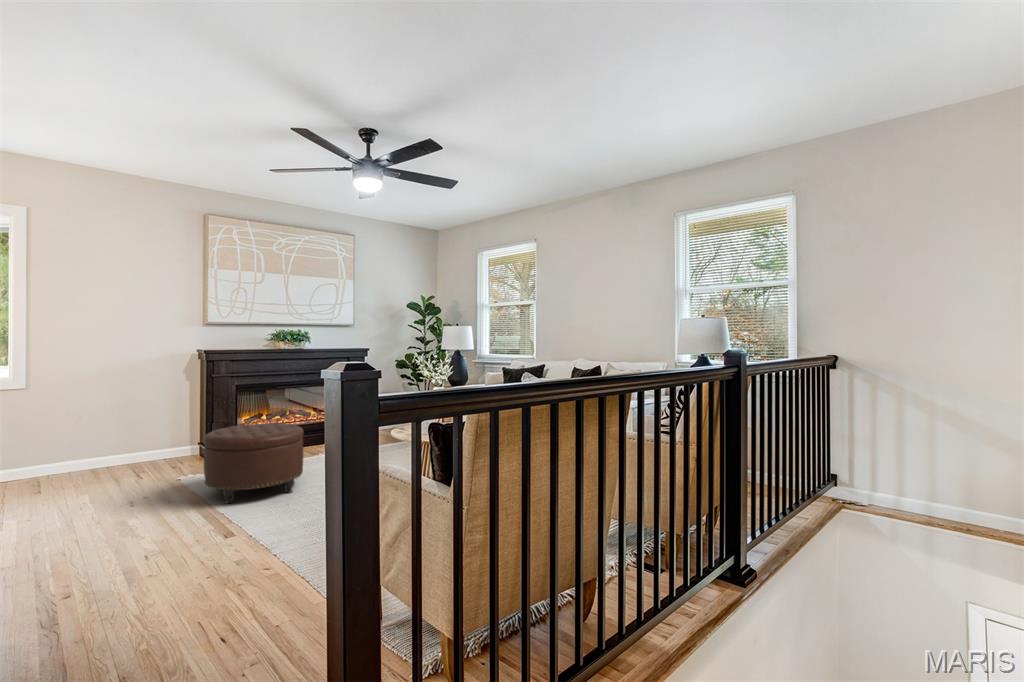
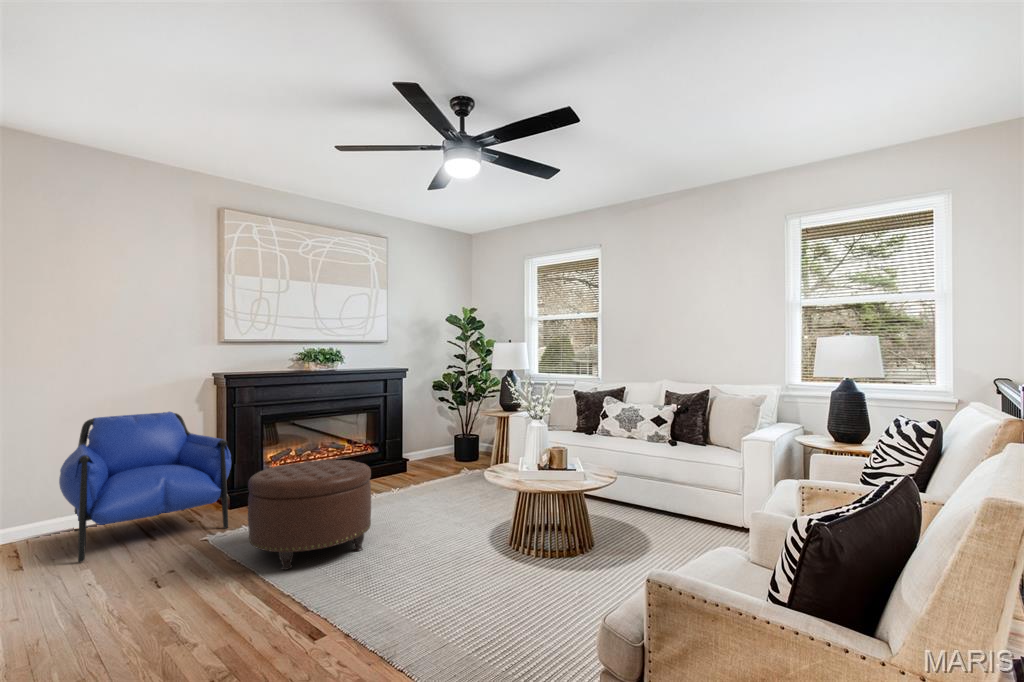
armchair: none [68,380,204,492] -> present [59,412,231,562]

